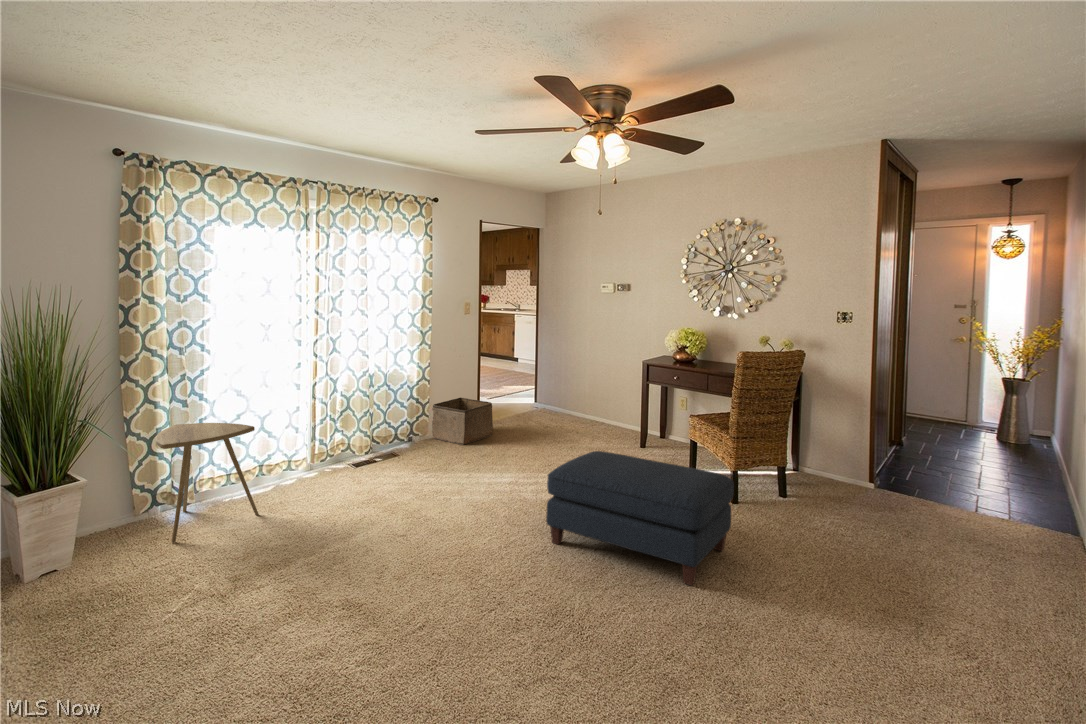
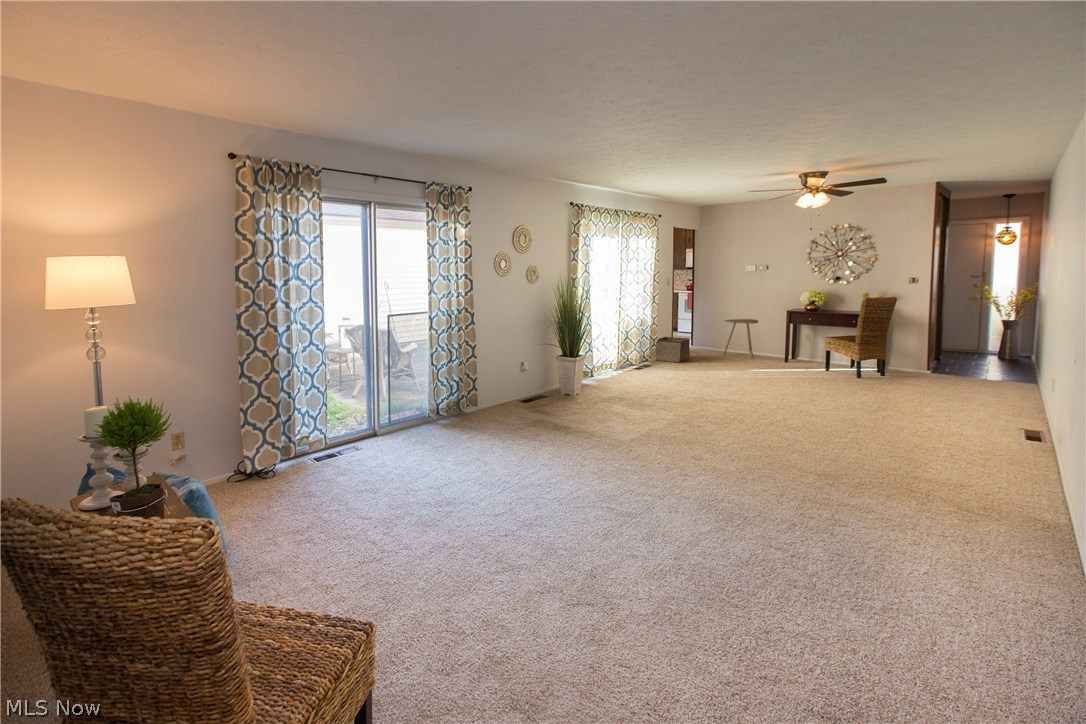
side table: present [156,423,258,542] -> present [724,319,758,358]
ottoman: present [546,451,734,585] -> none [780,349,872,398]

